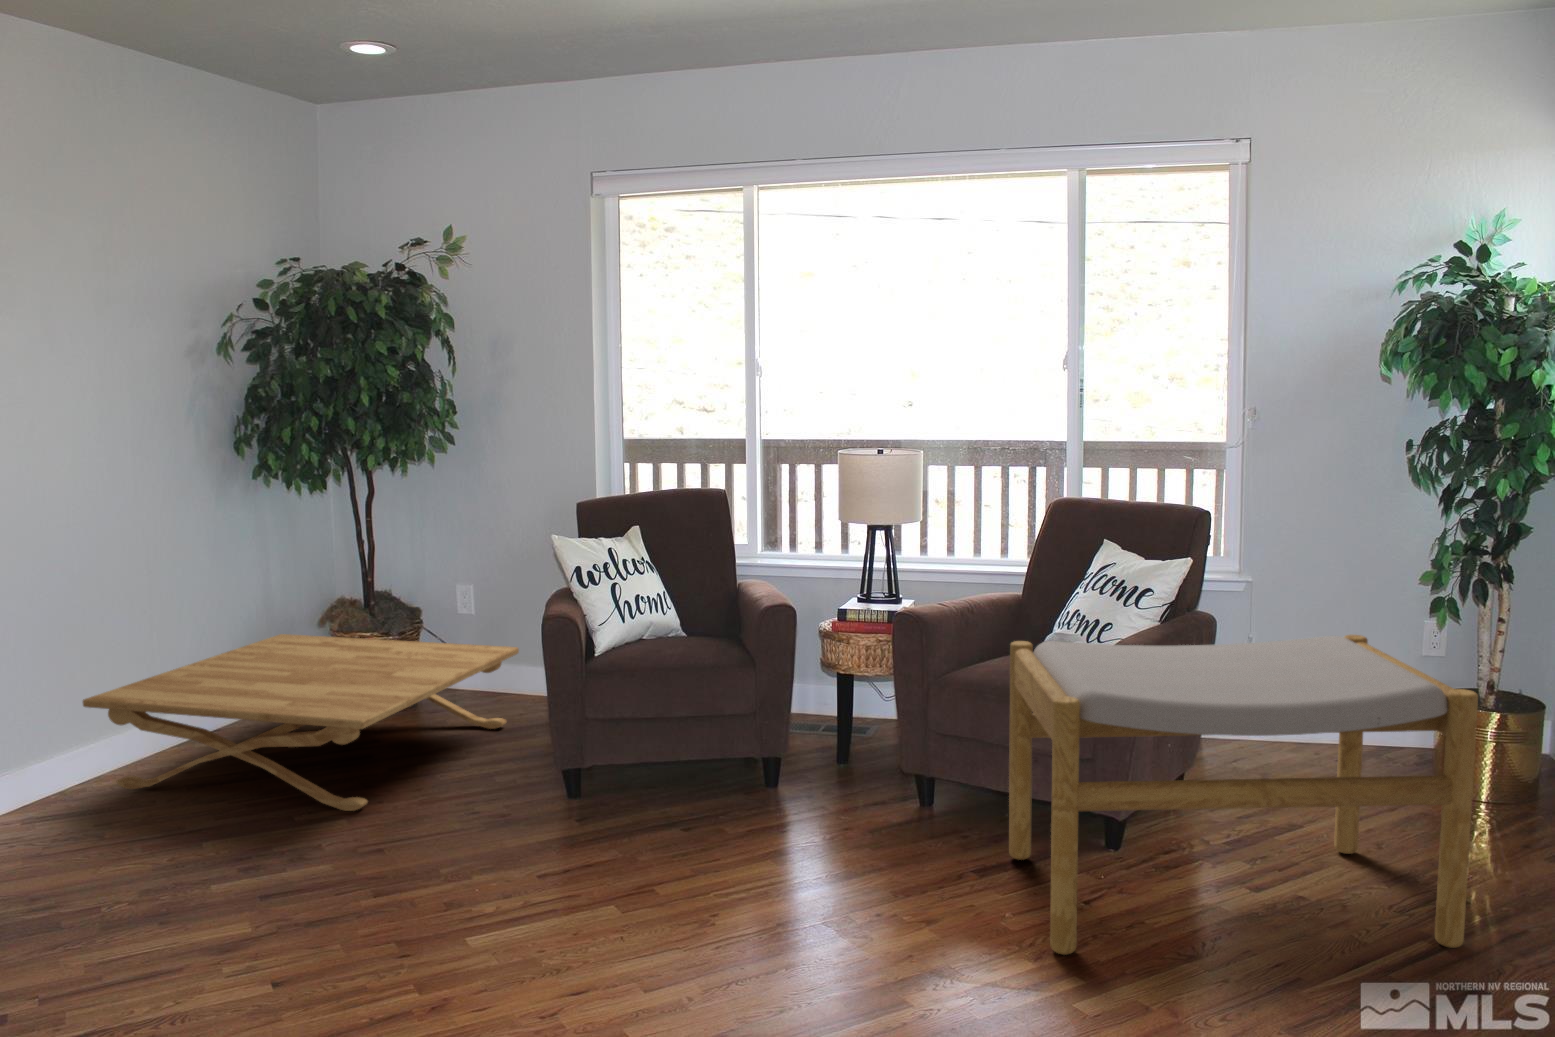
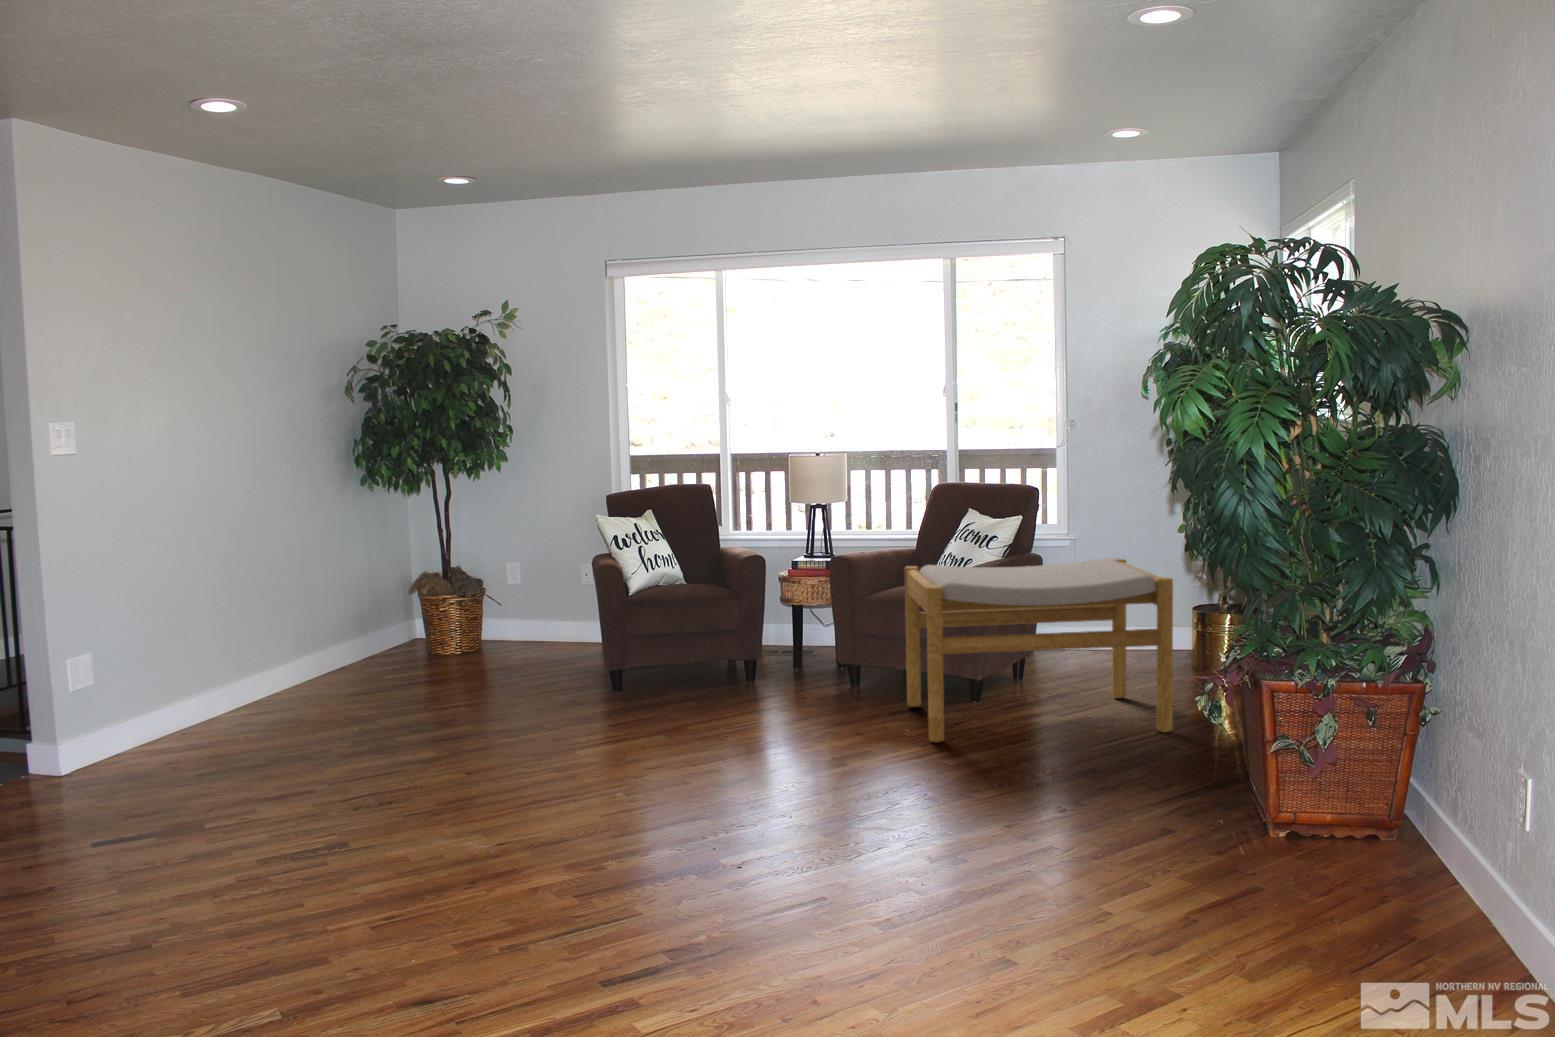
coffee table: present [83,634,519,811] -> none [268,599,563,701]

